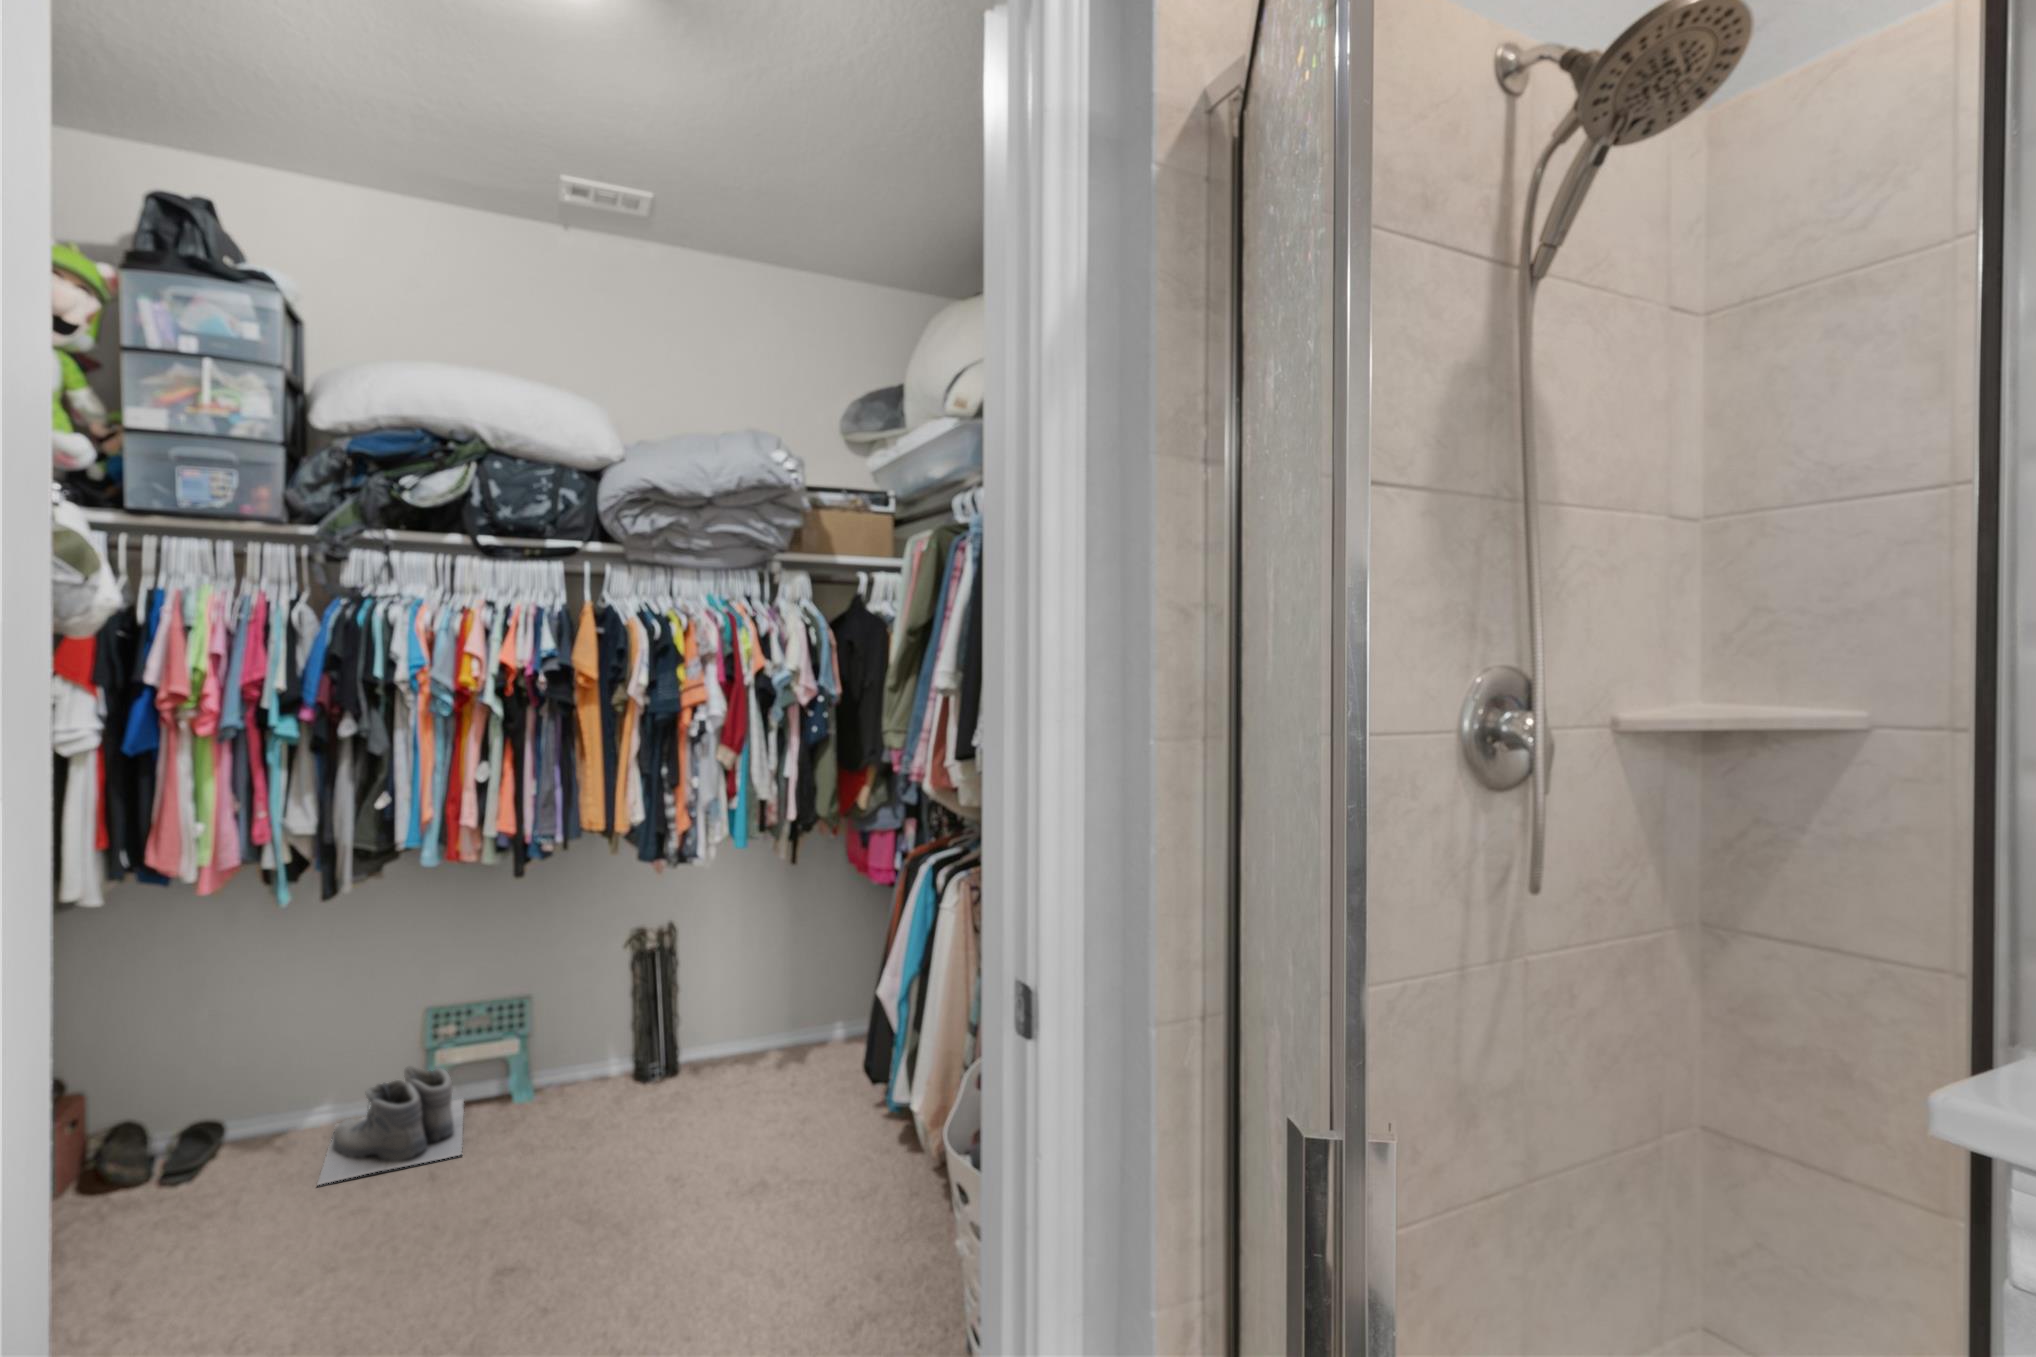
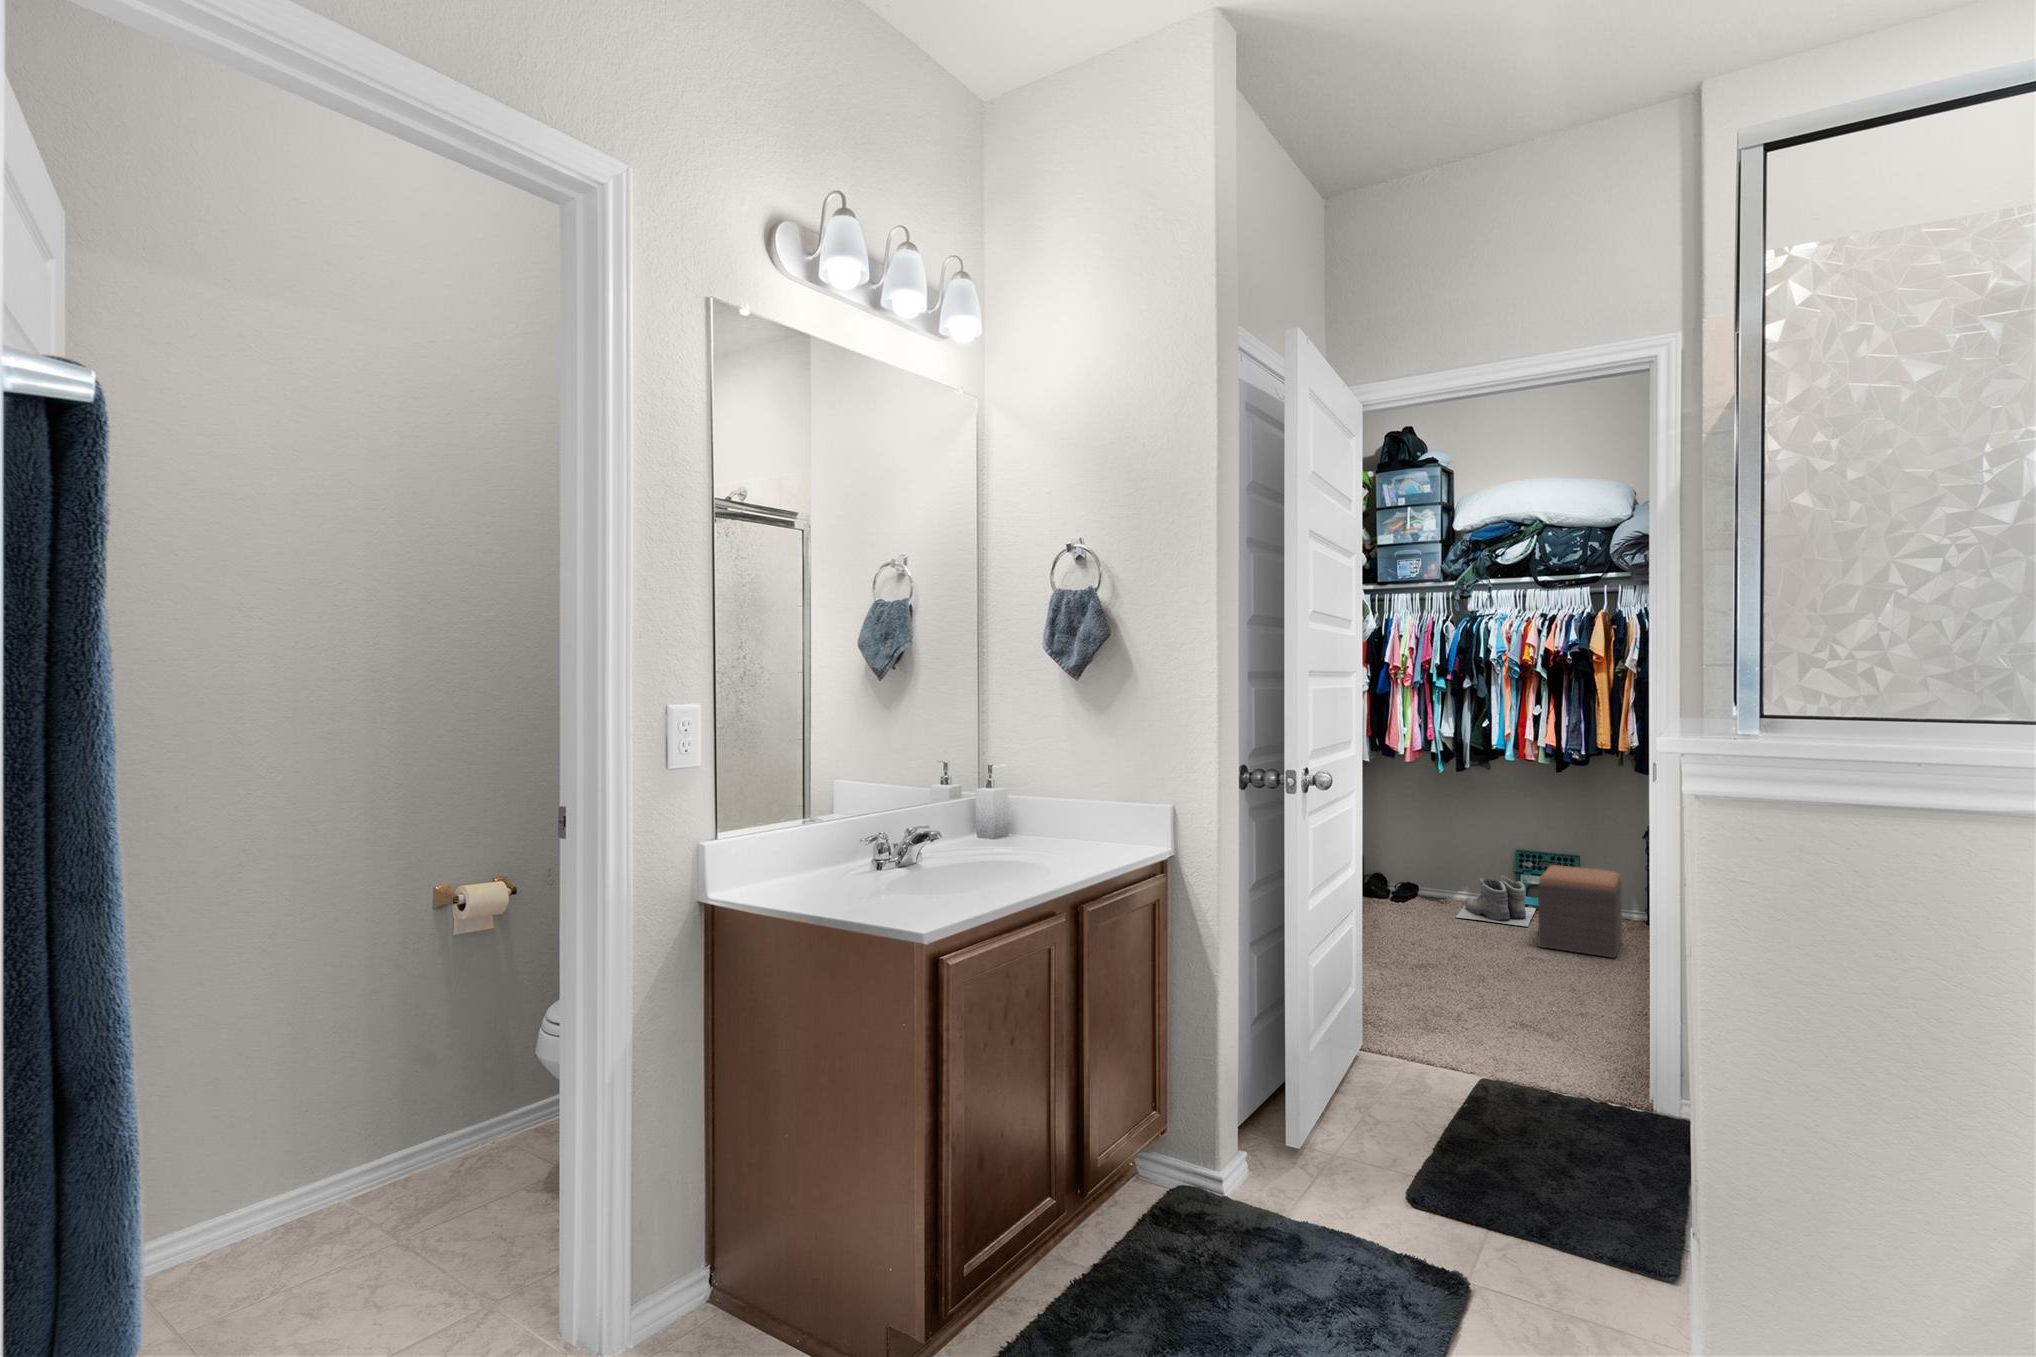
footstool: none [496,1022,626,1208] -> present [1538,865,1622,958]

